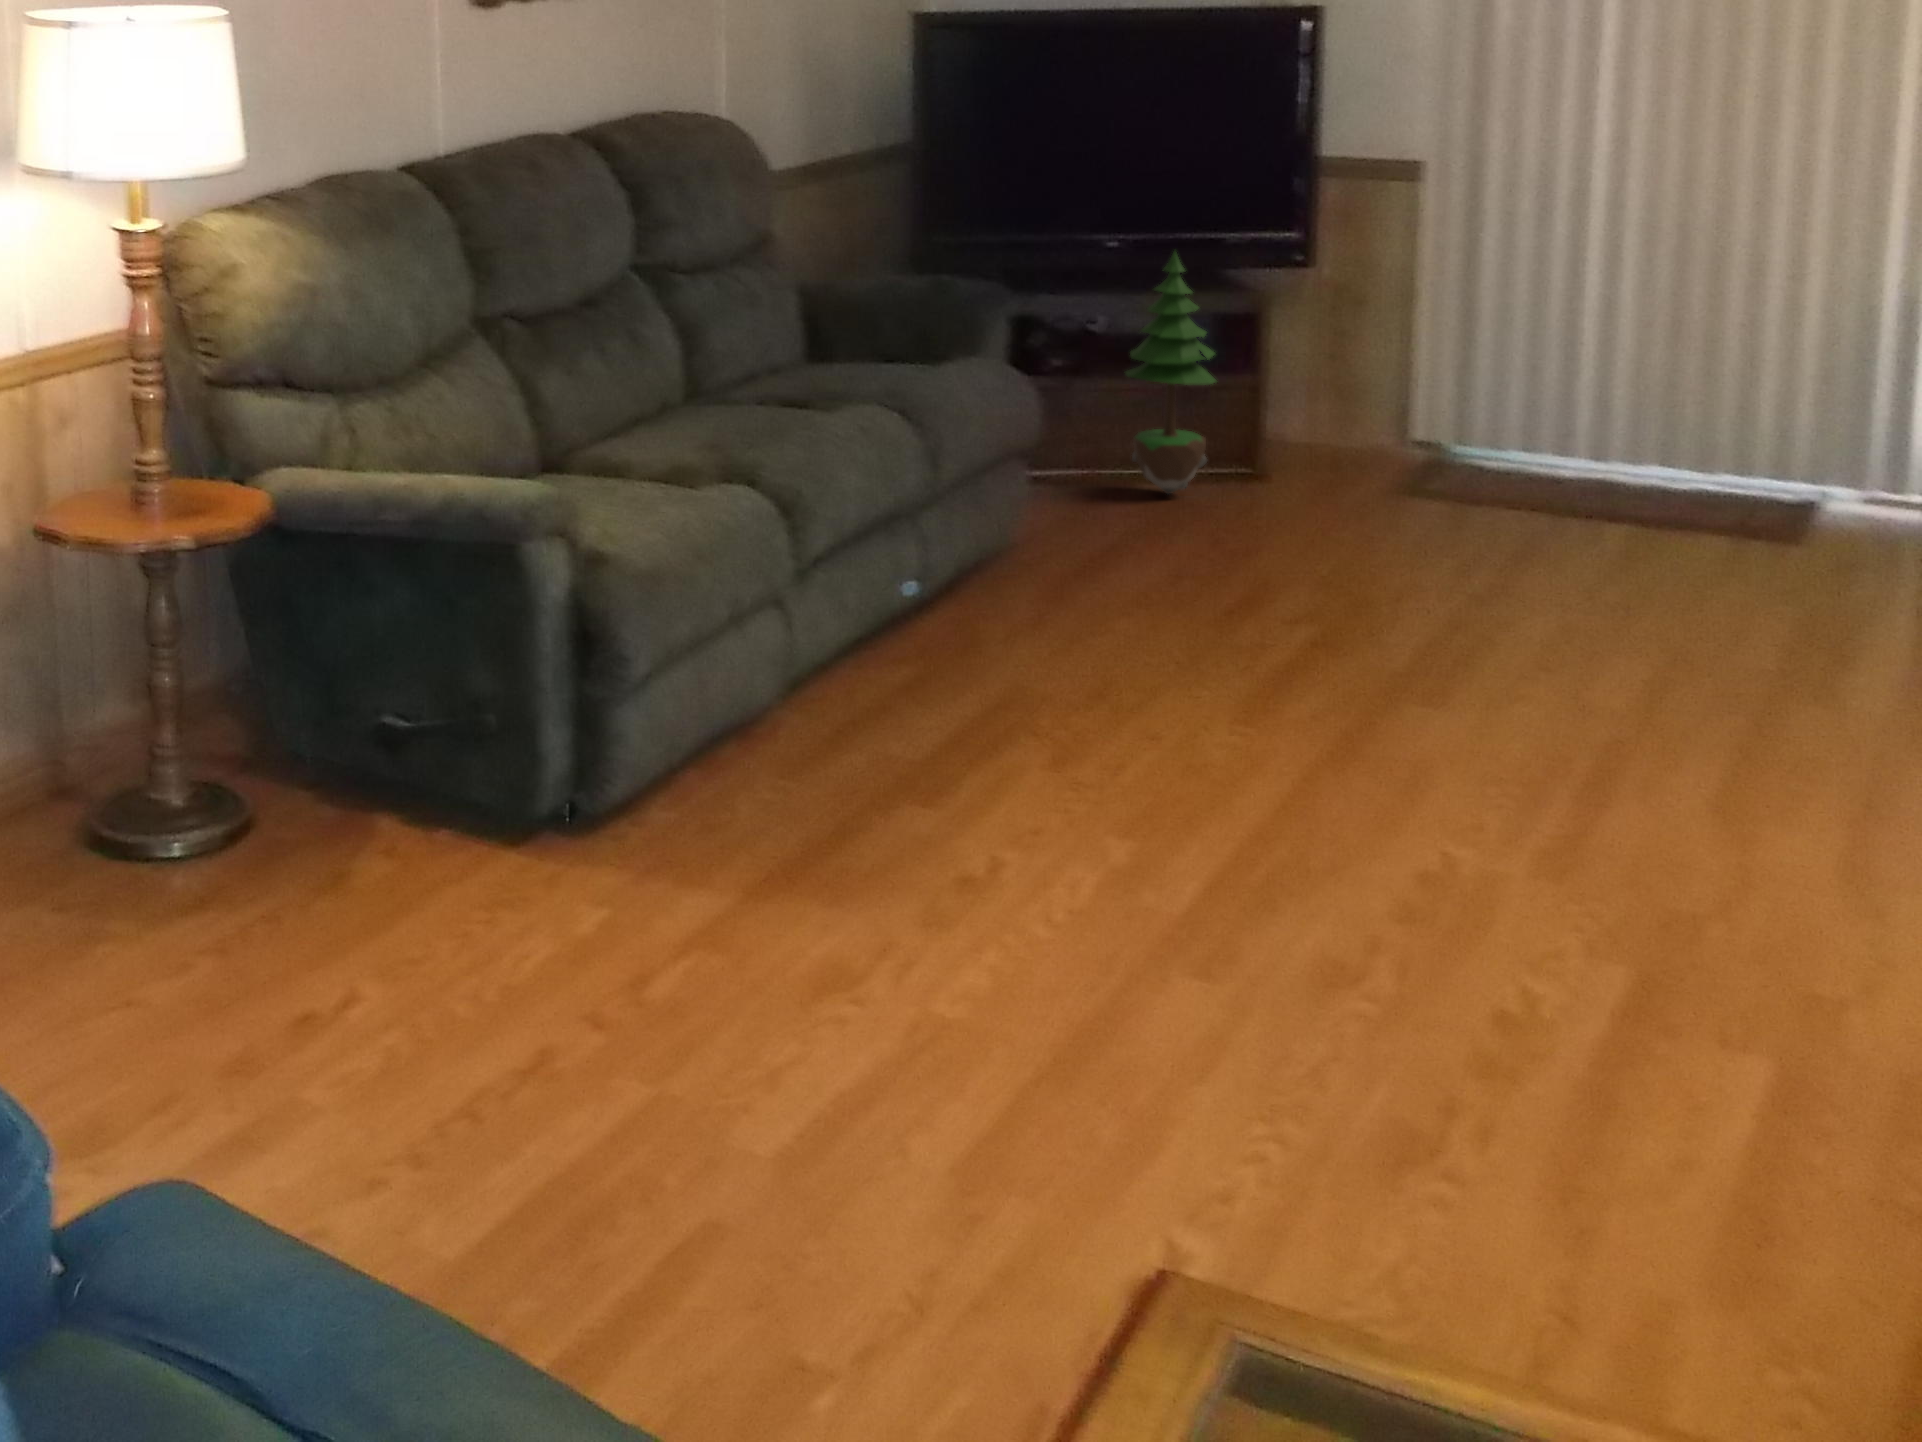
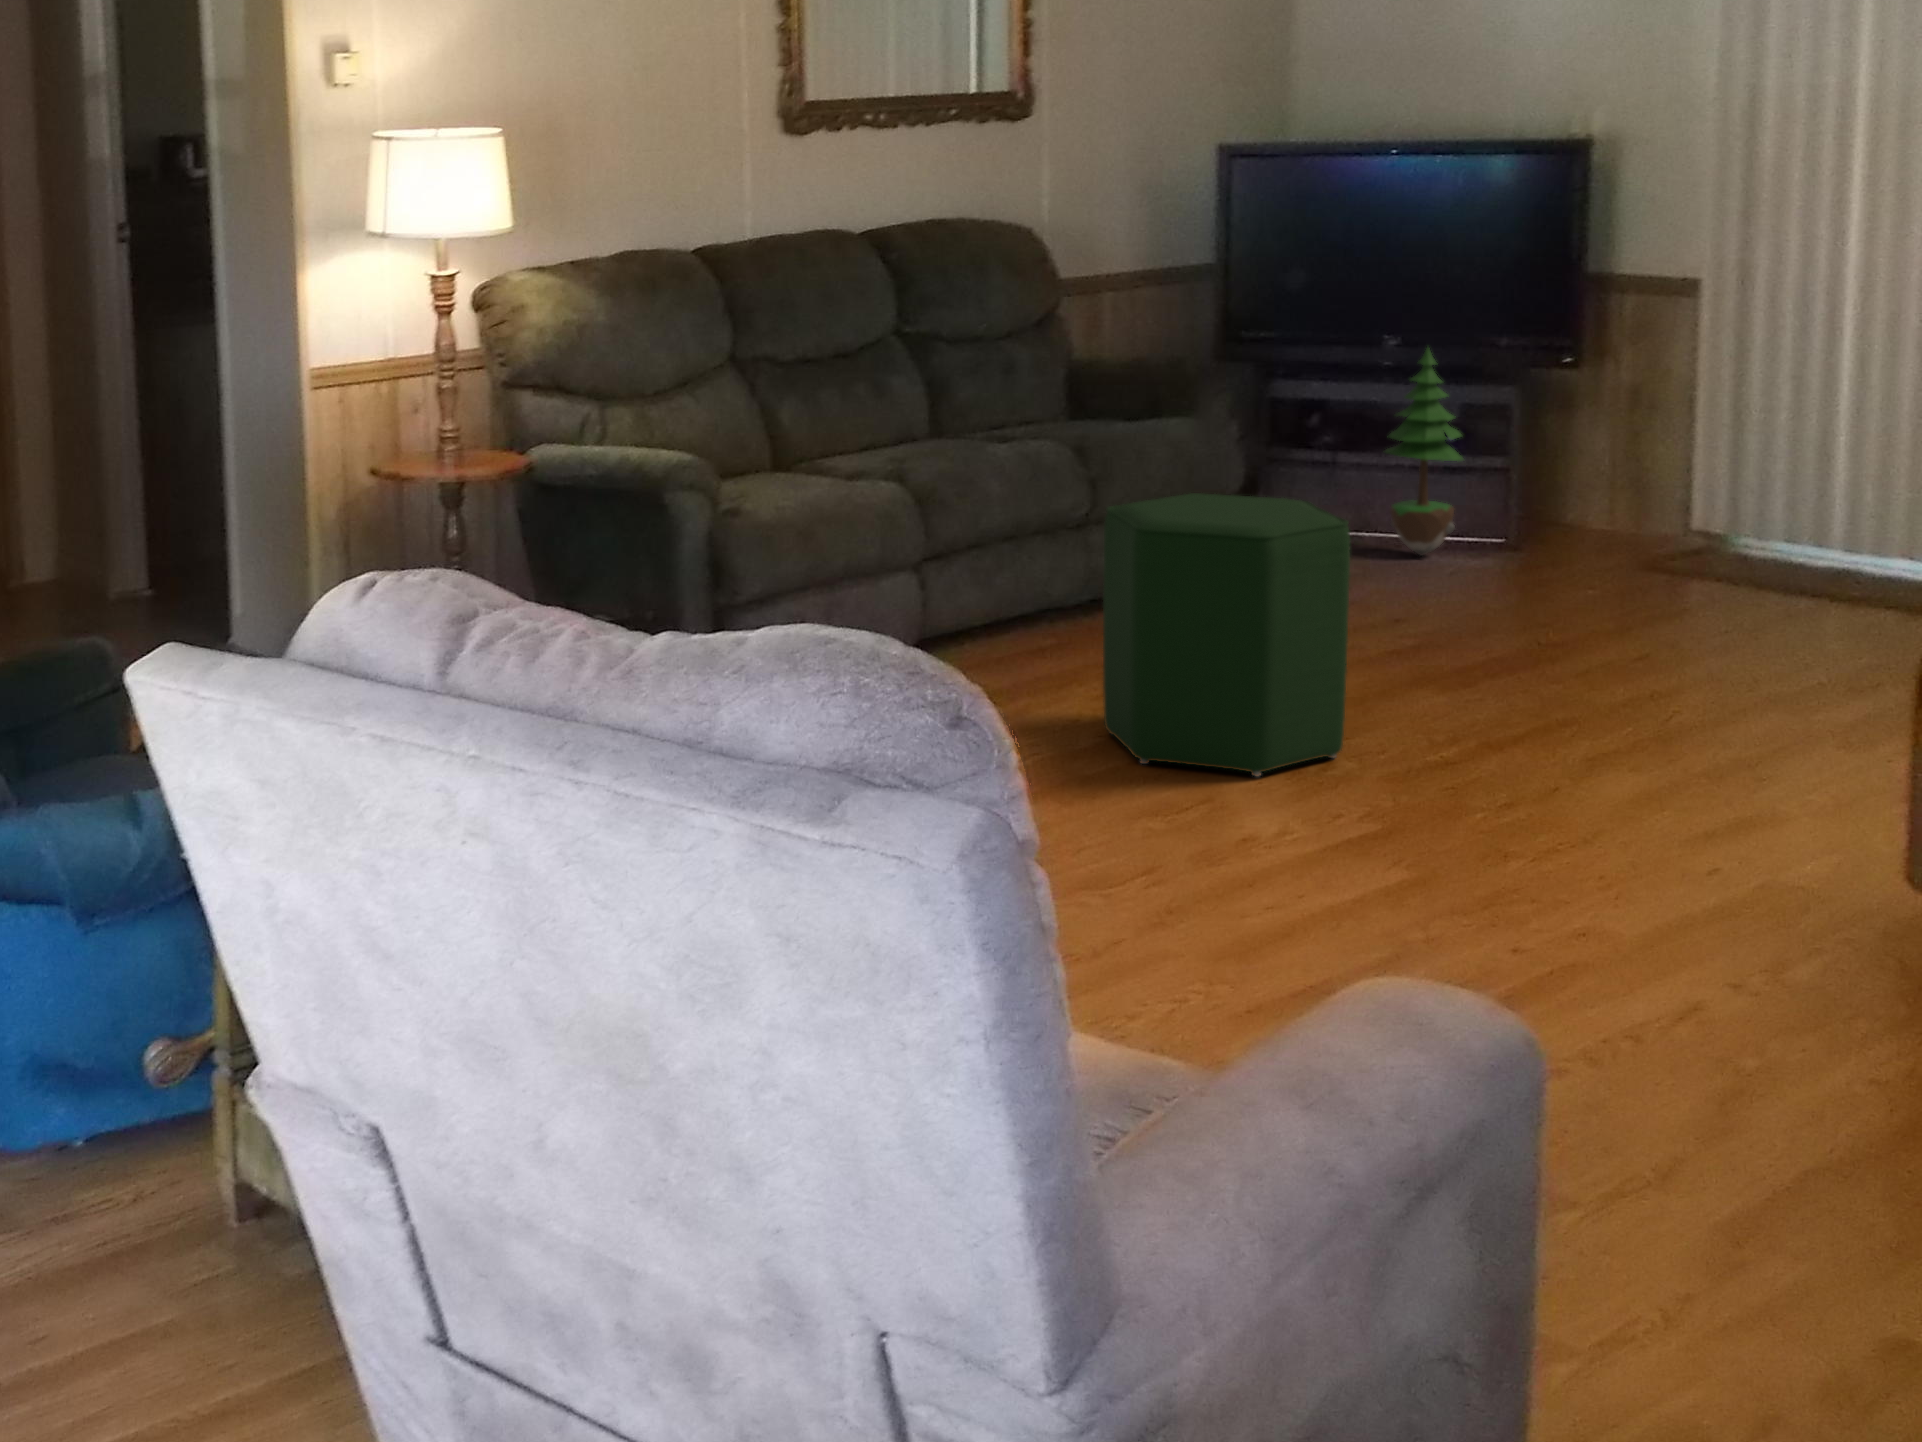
ottoman: none [1098,487,1439,883] -> present [1103,493,1350,776]

